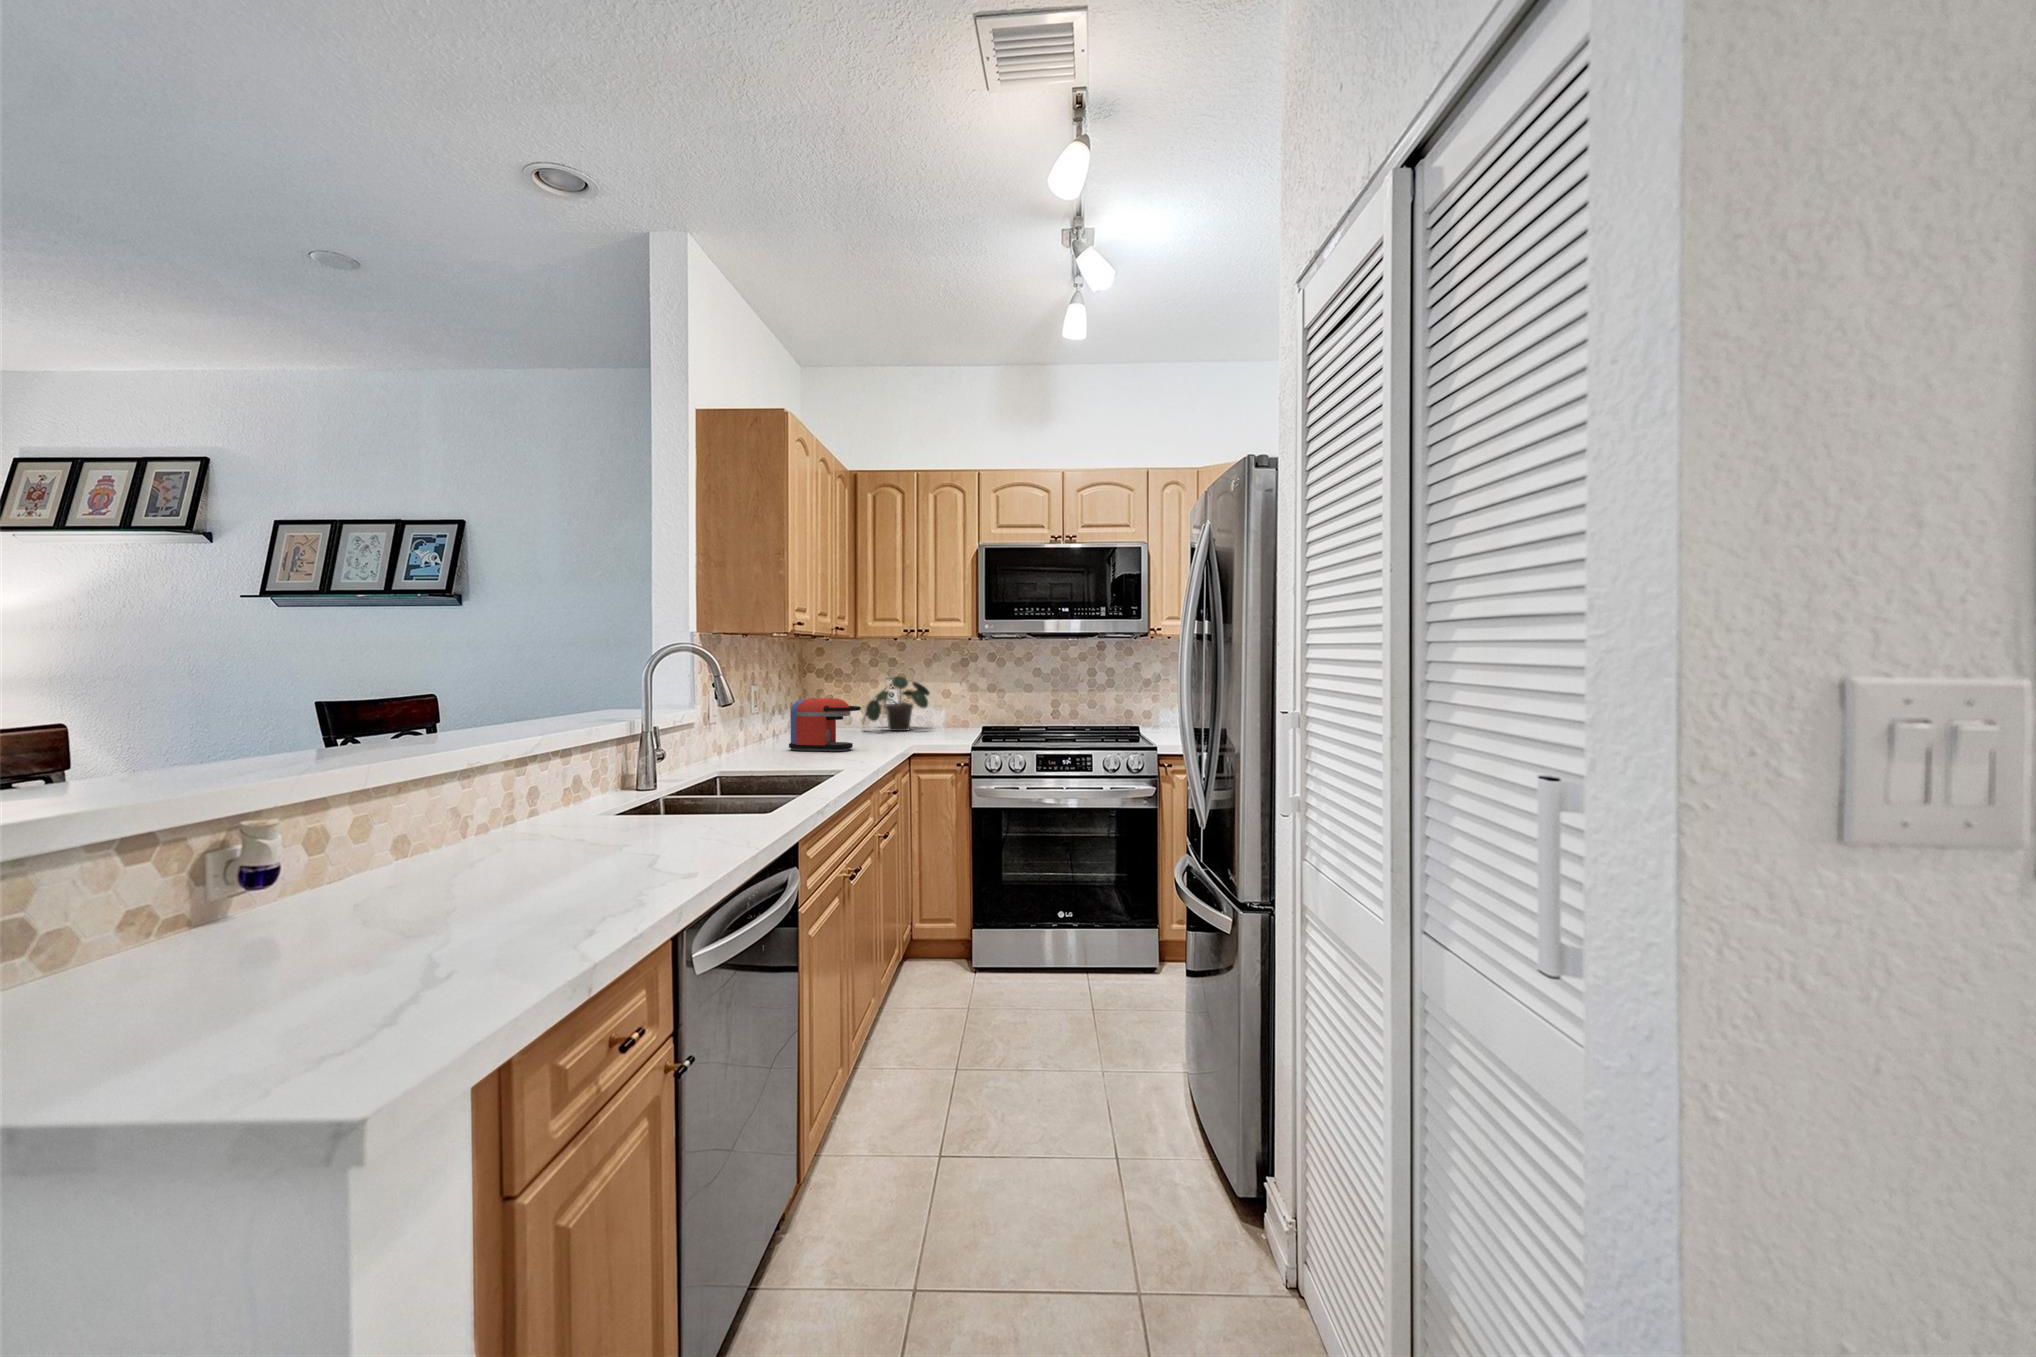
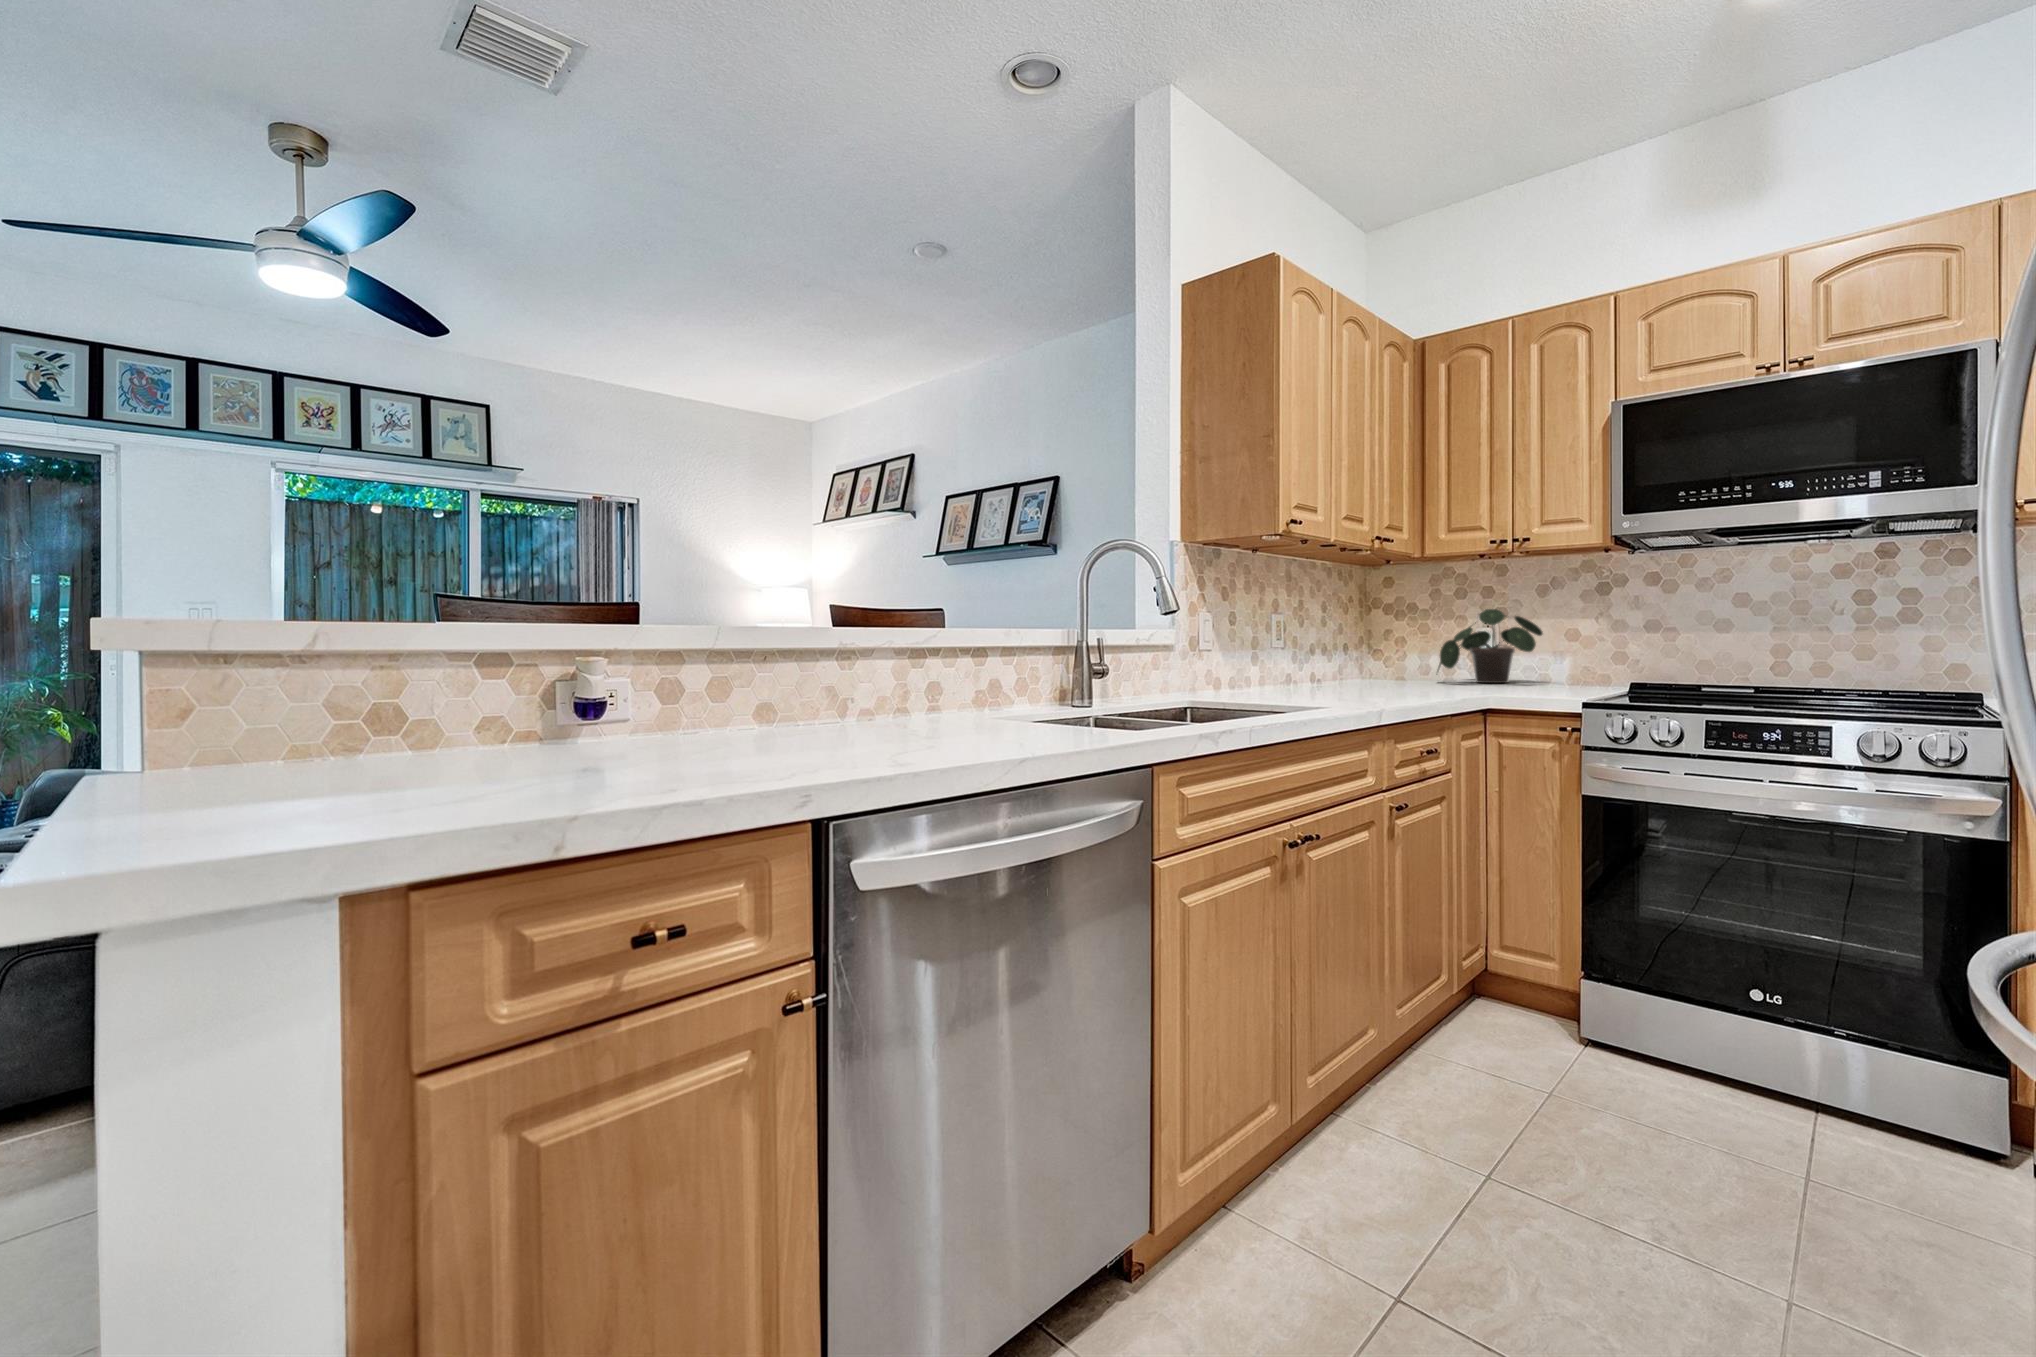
coffee maker: present [789,698,861,751] -> none [1311,630,1403,698]

